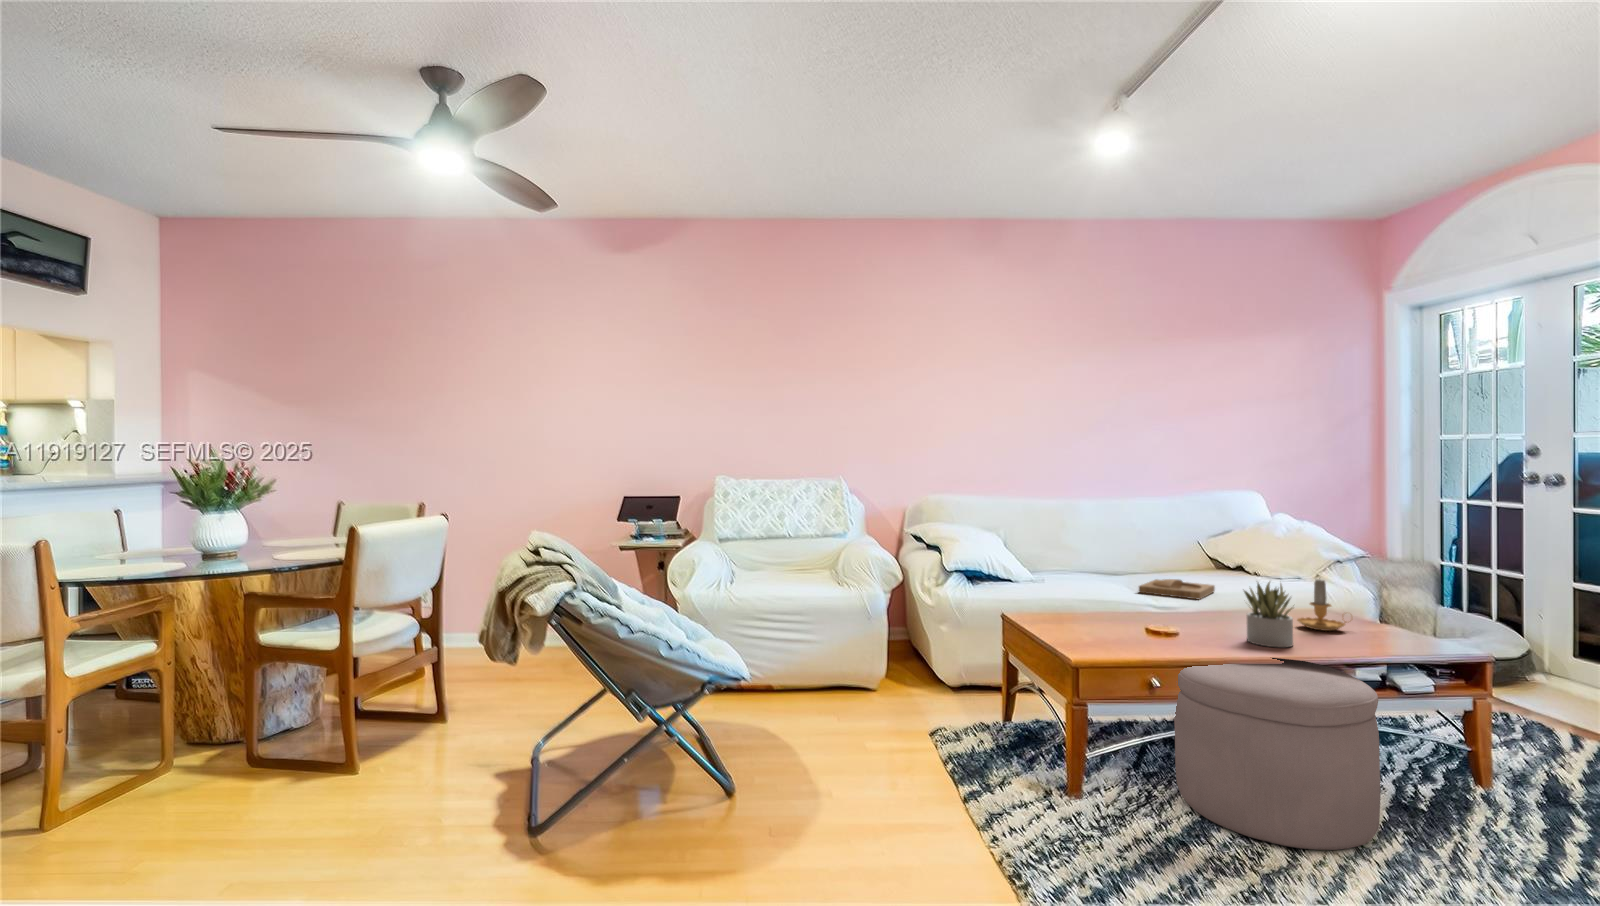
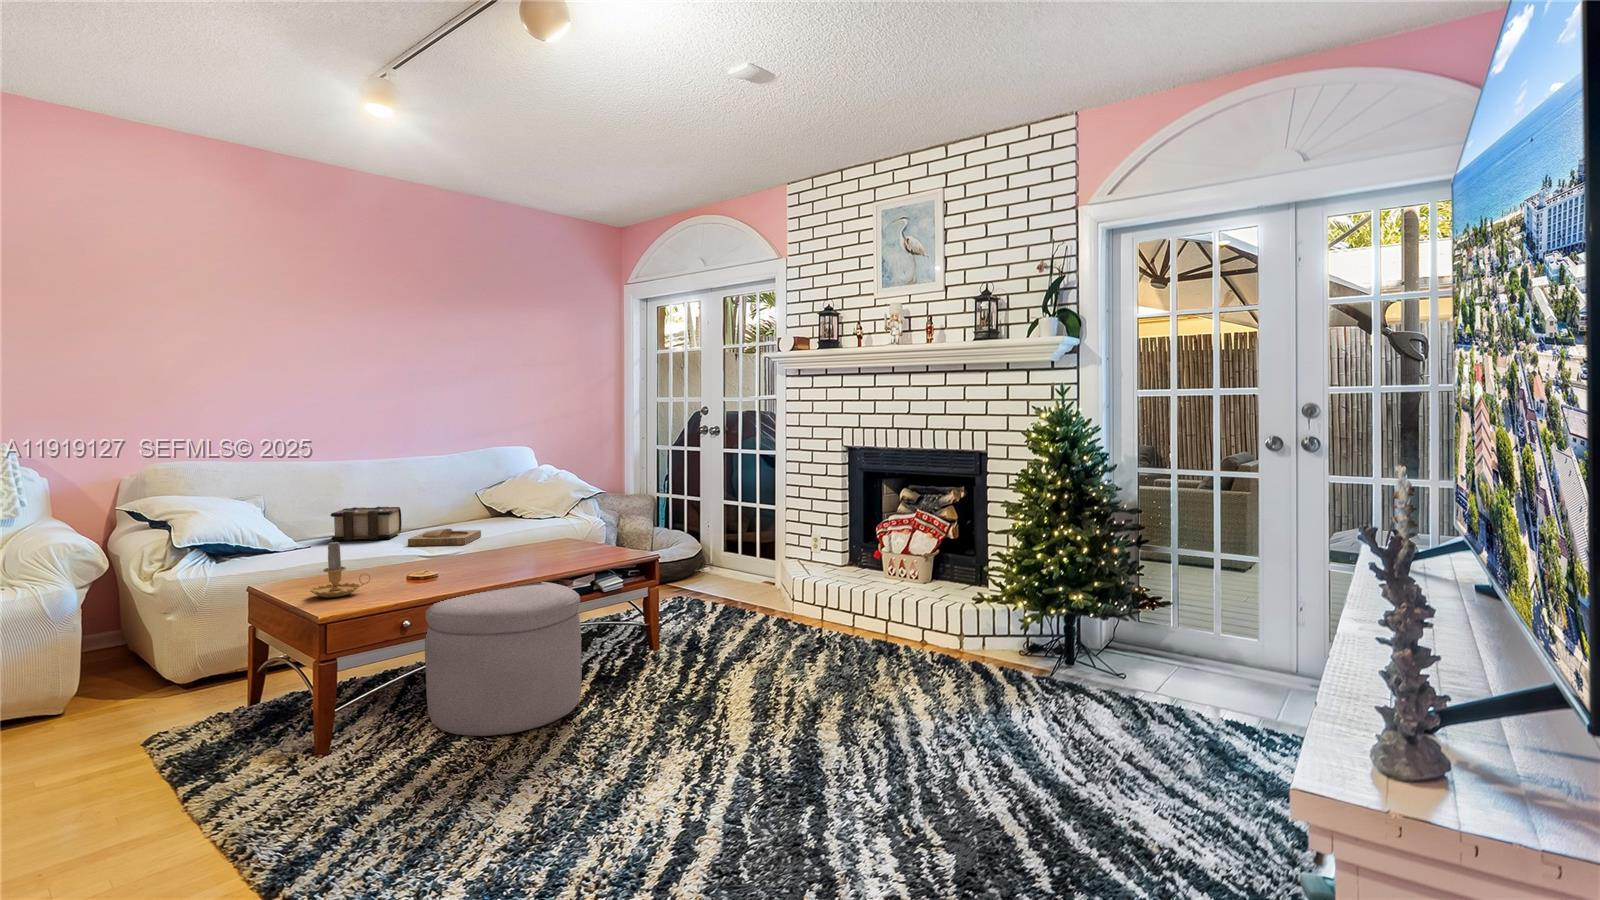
book: none [1065,548,1128,582] -> present [331,507,402,541]
candle: present [1297,579,1346,631] -> present [310,542,370,597]
succulent plant: present [1244,582,1293,647] -> none [489,517,529,575]

